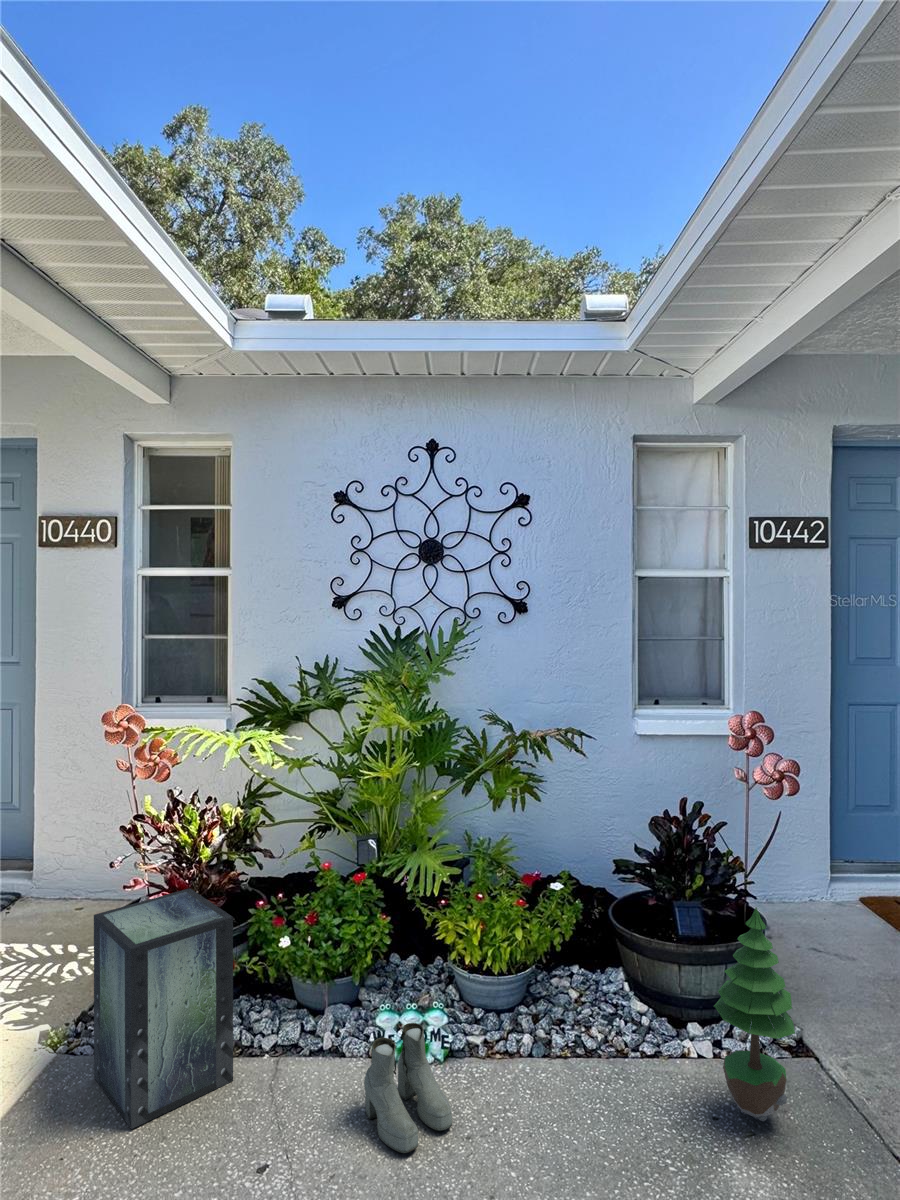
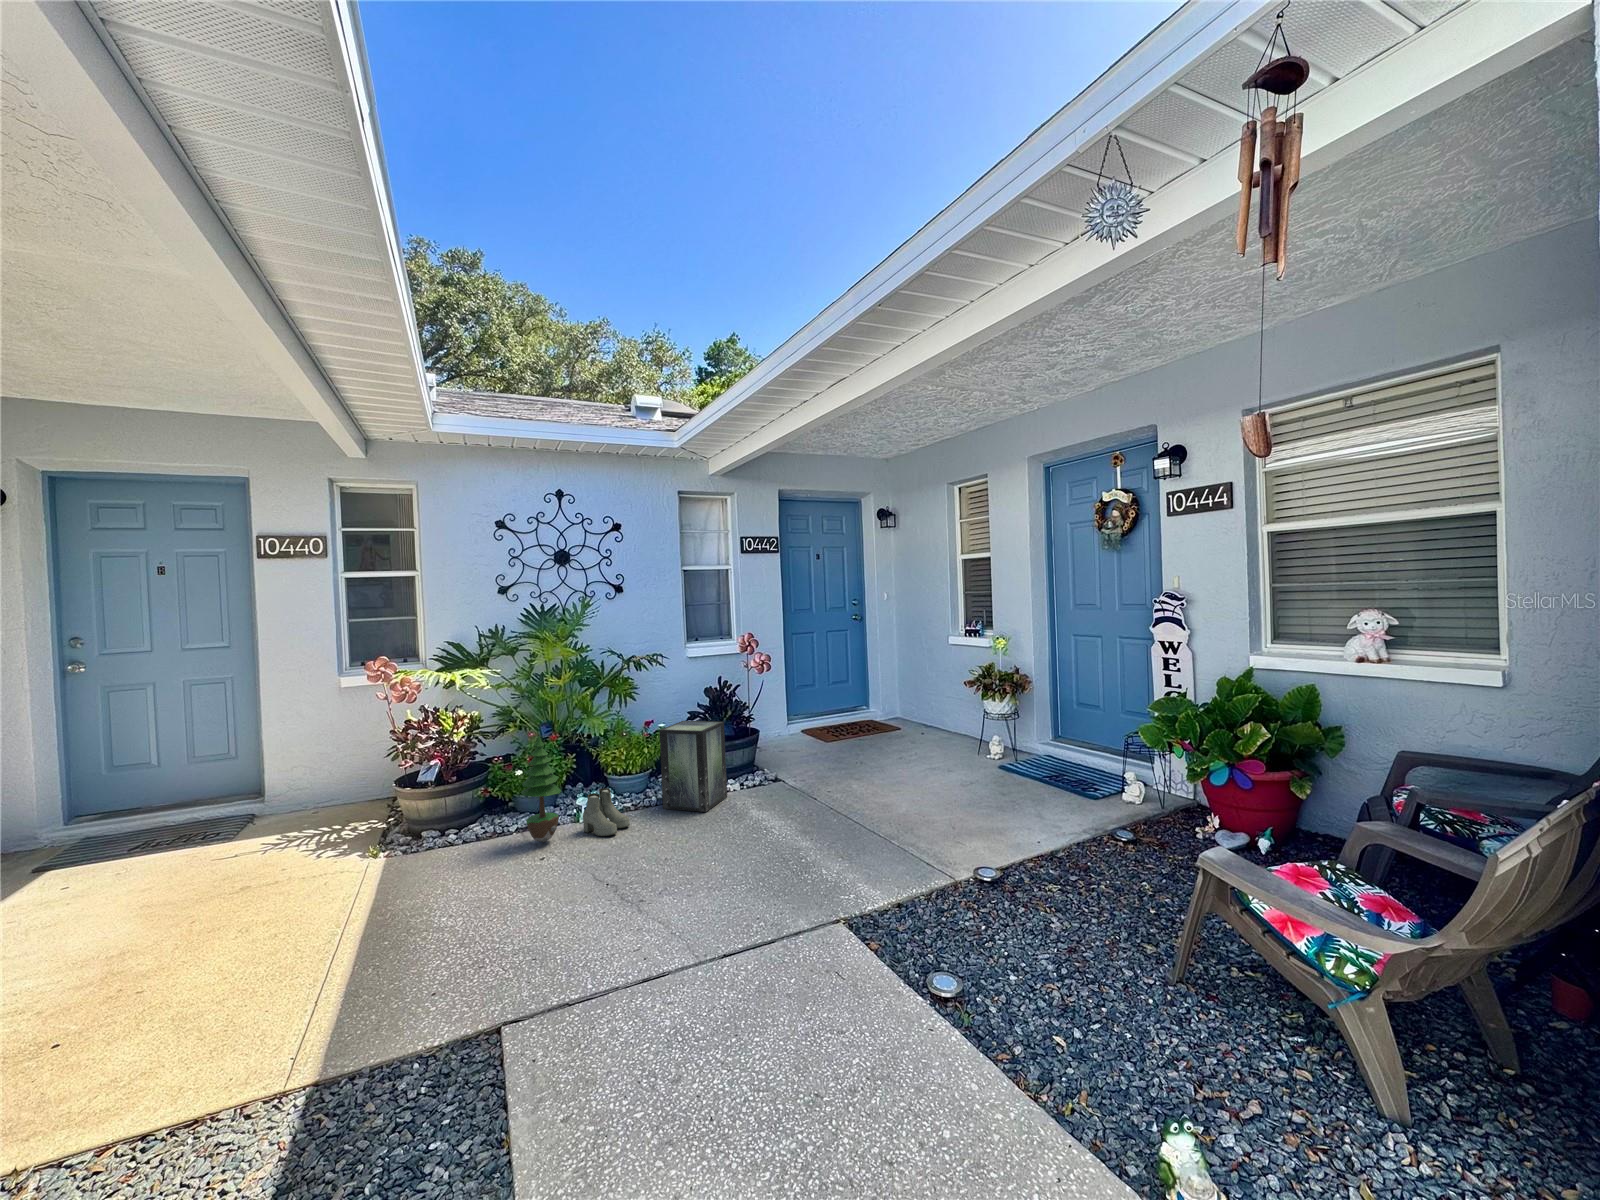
storage box: present [94,888,233,1129] -> present [659,721,727,812]
potted tree: present [714,908,795,1121] -> present [521,737,561,843]

